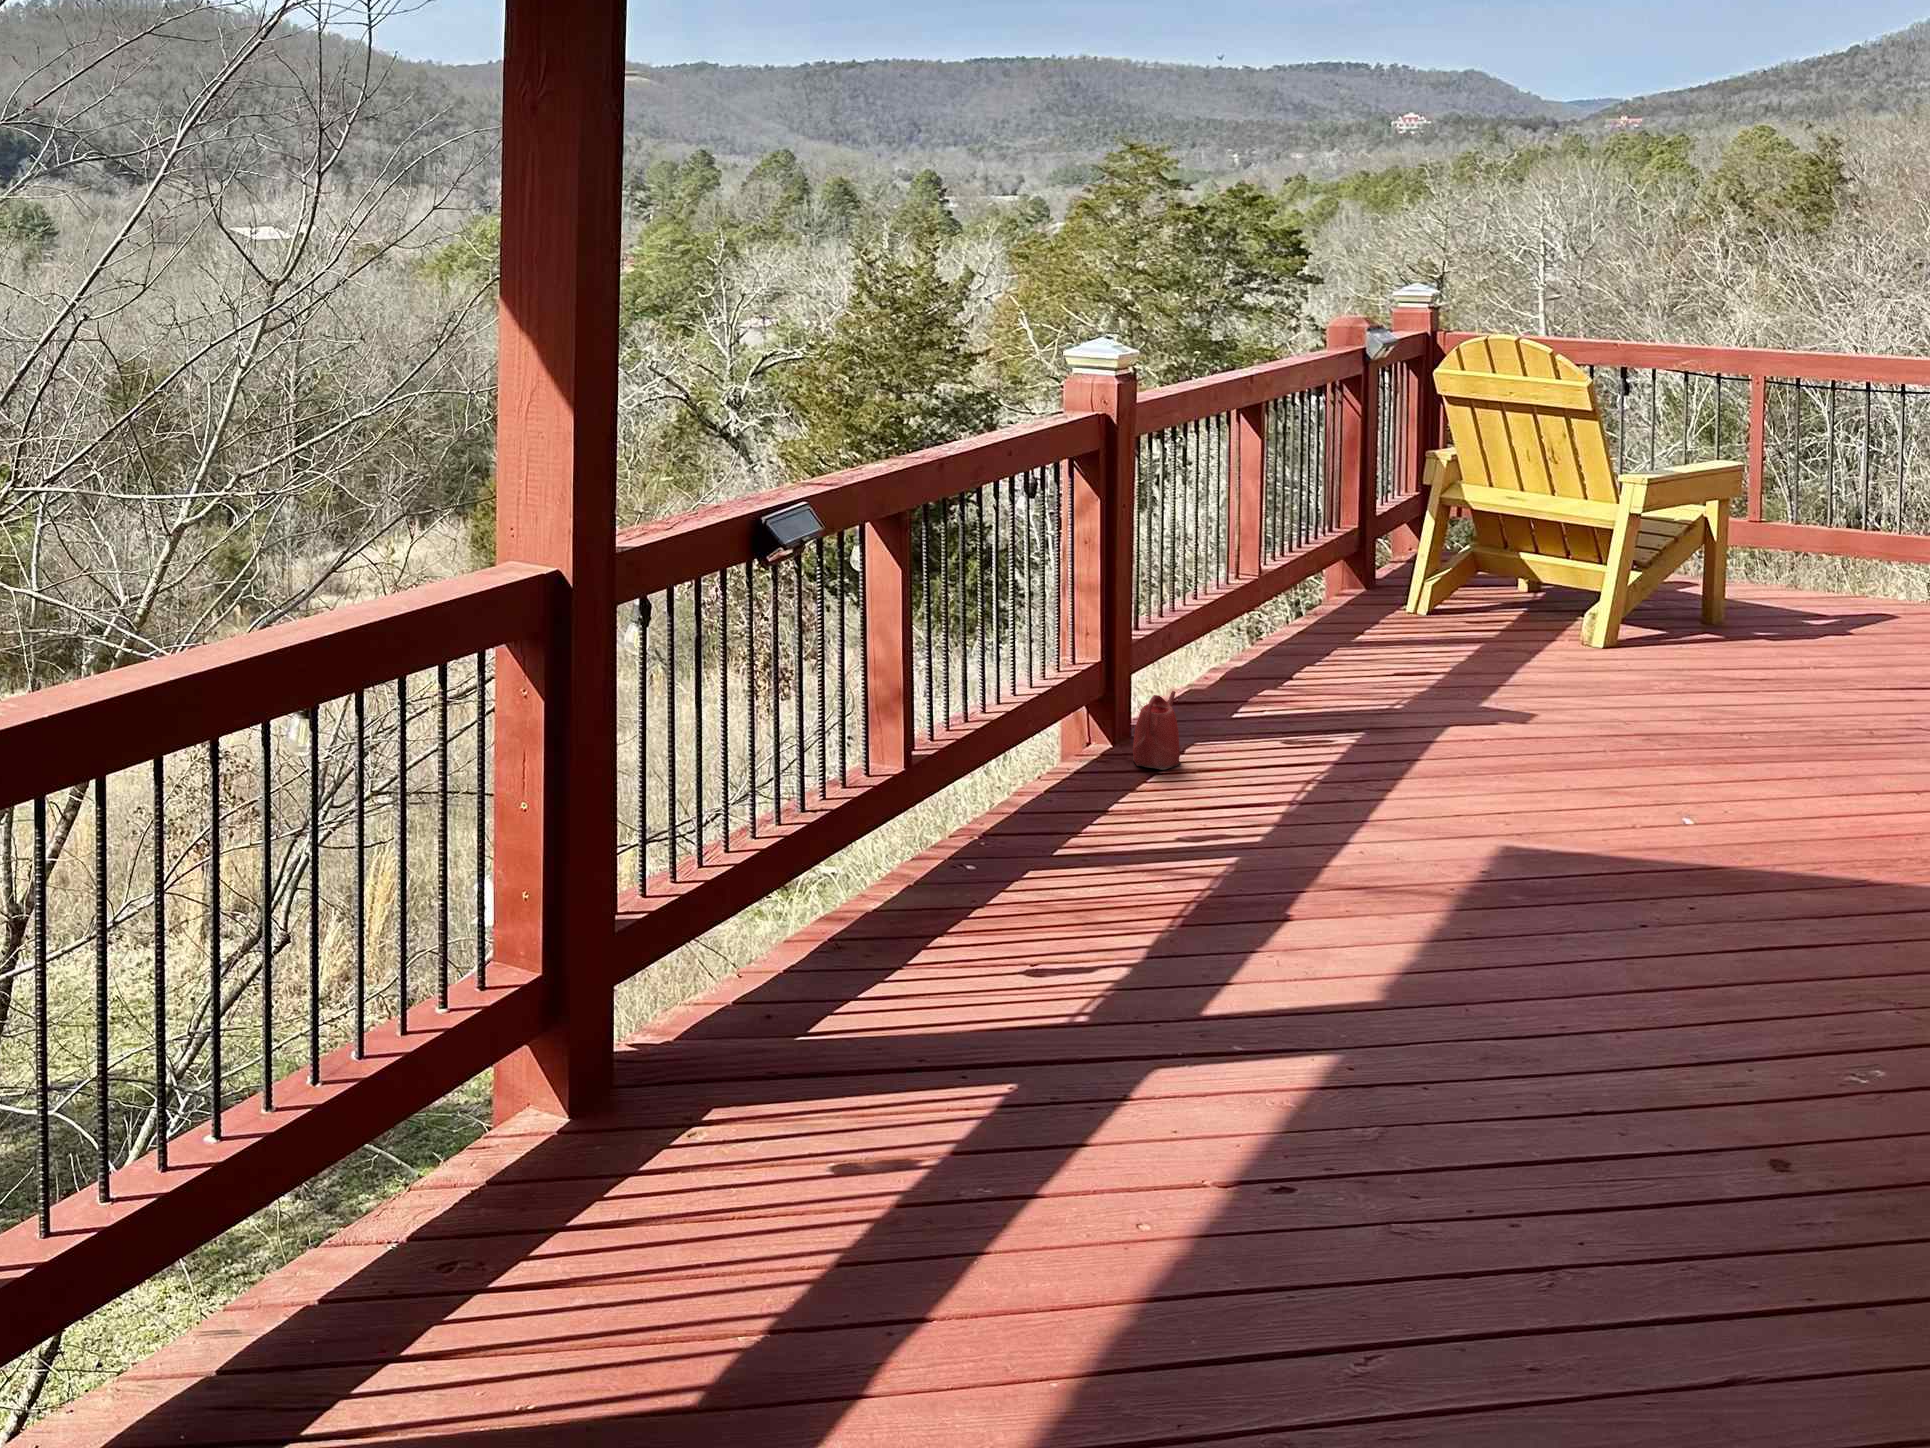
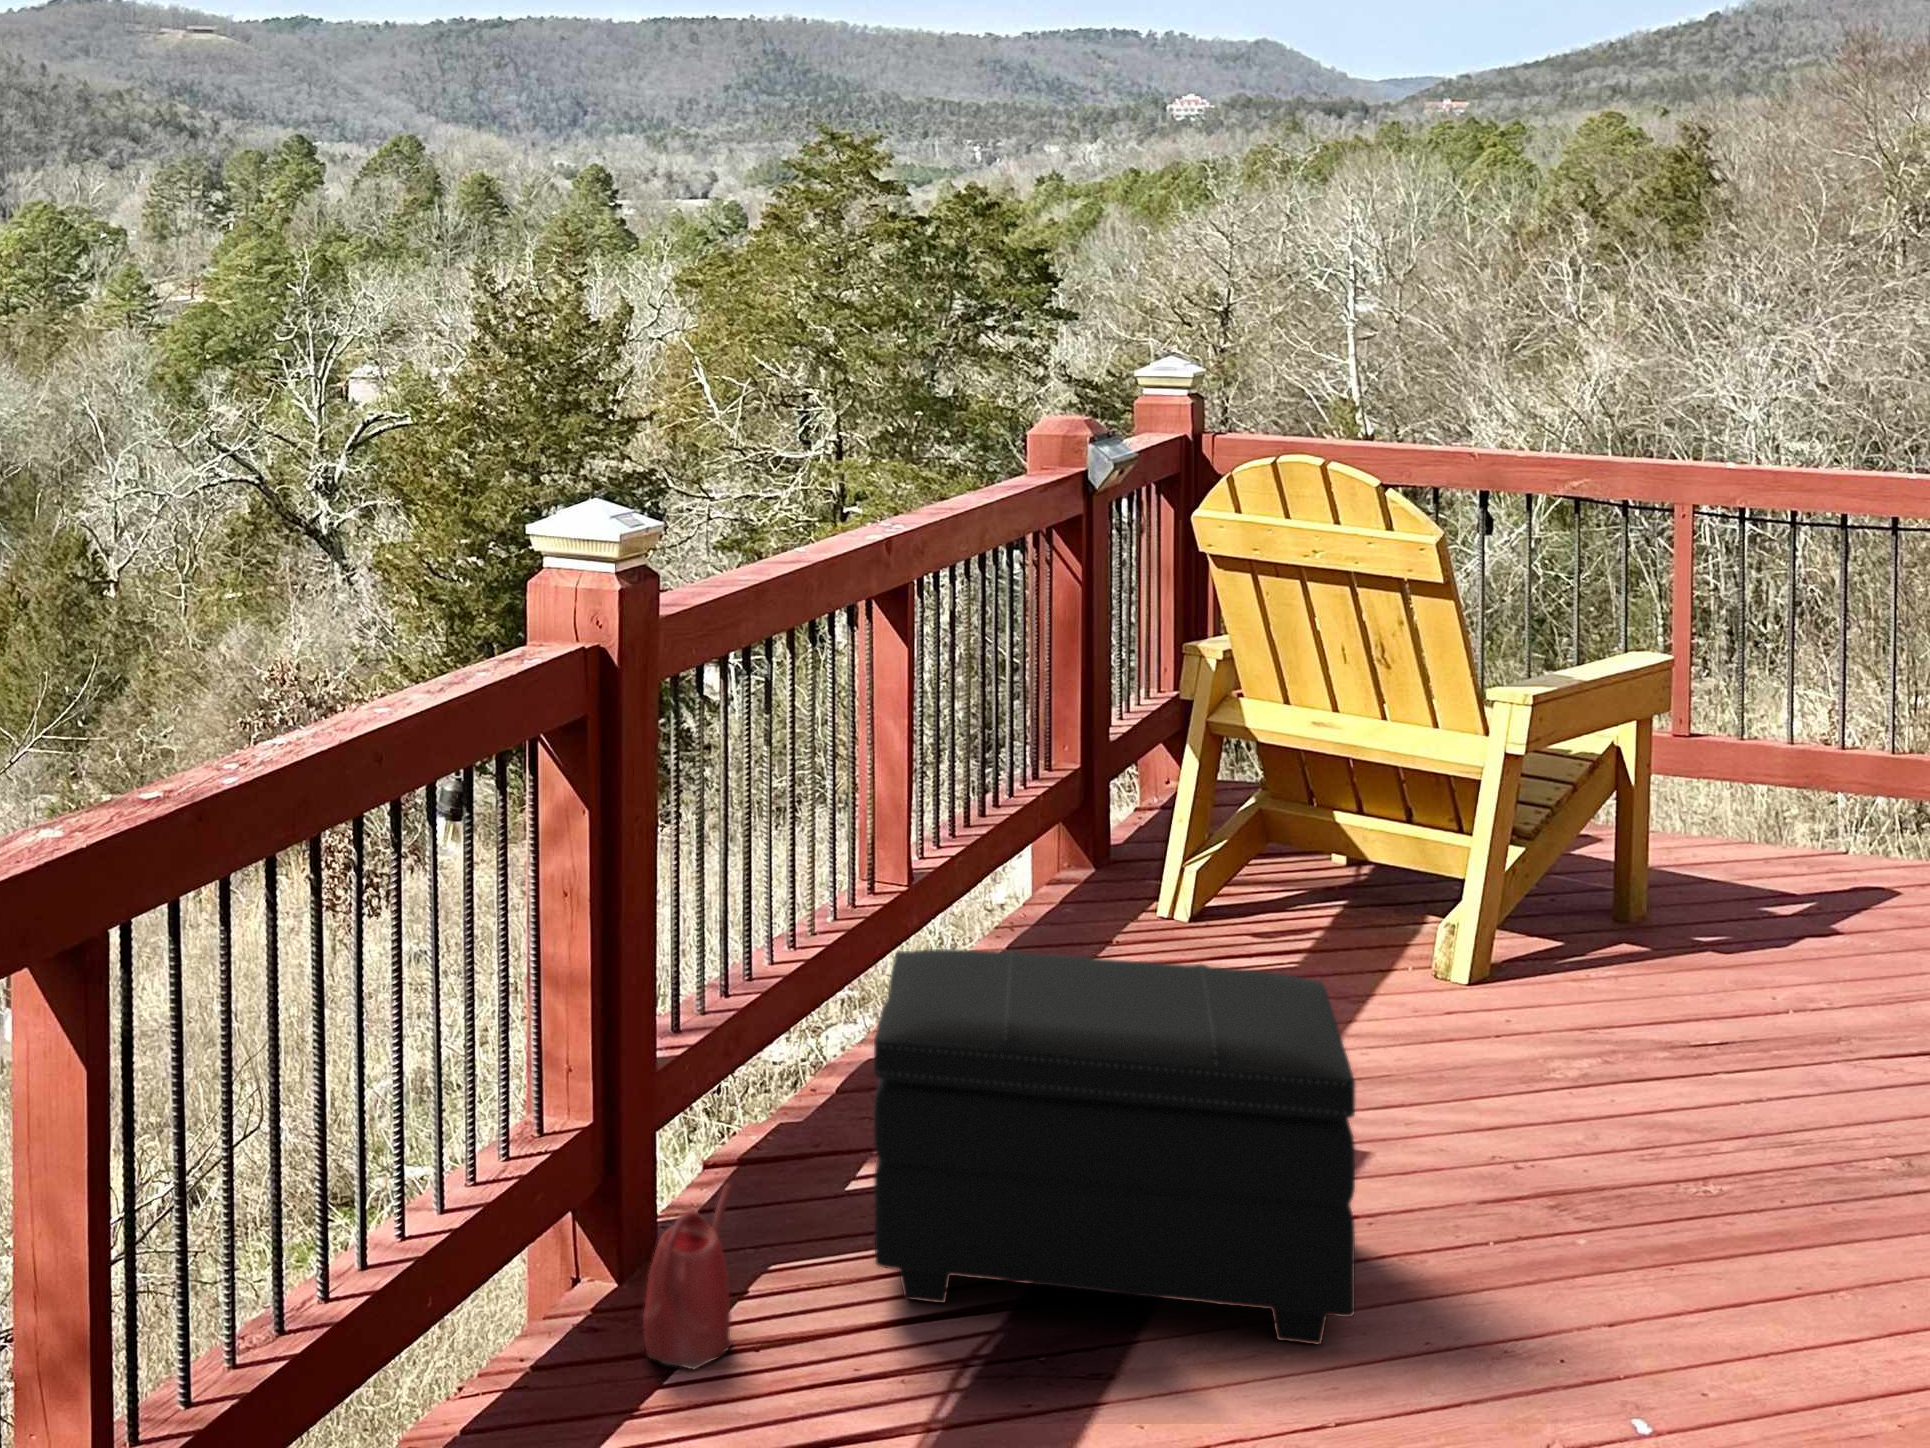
footstool: none [1255,586,1523,773] -> present [874,949,1355,1345]

